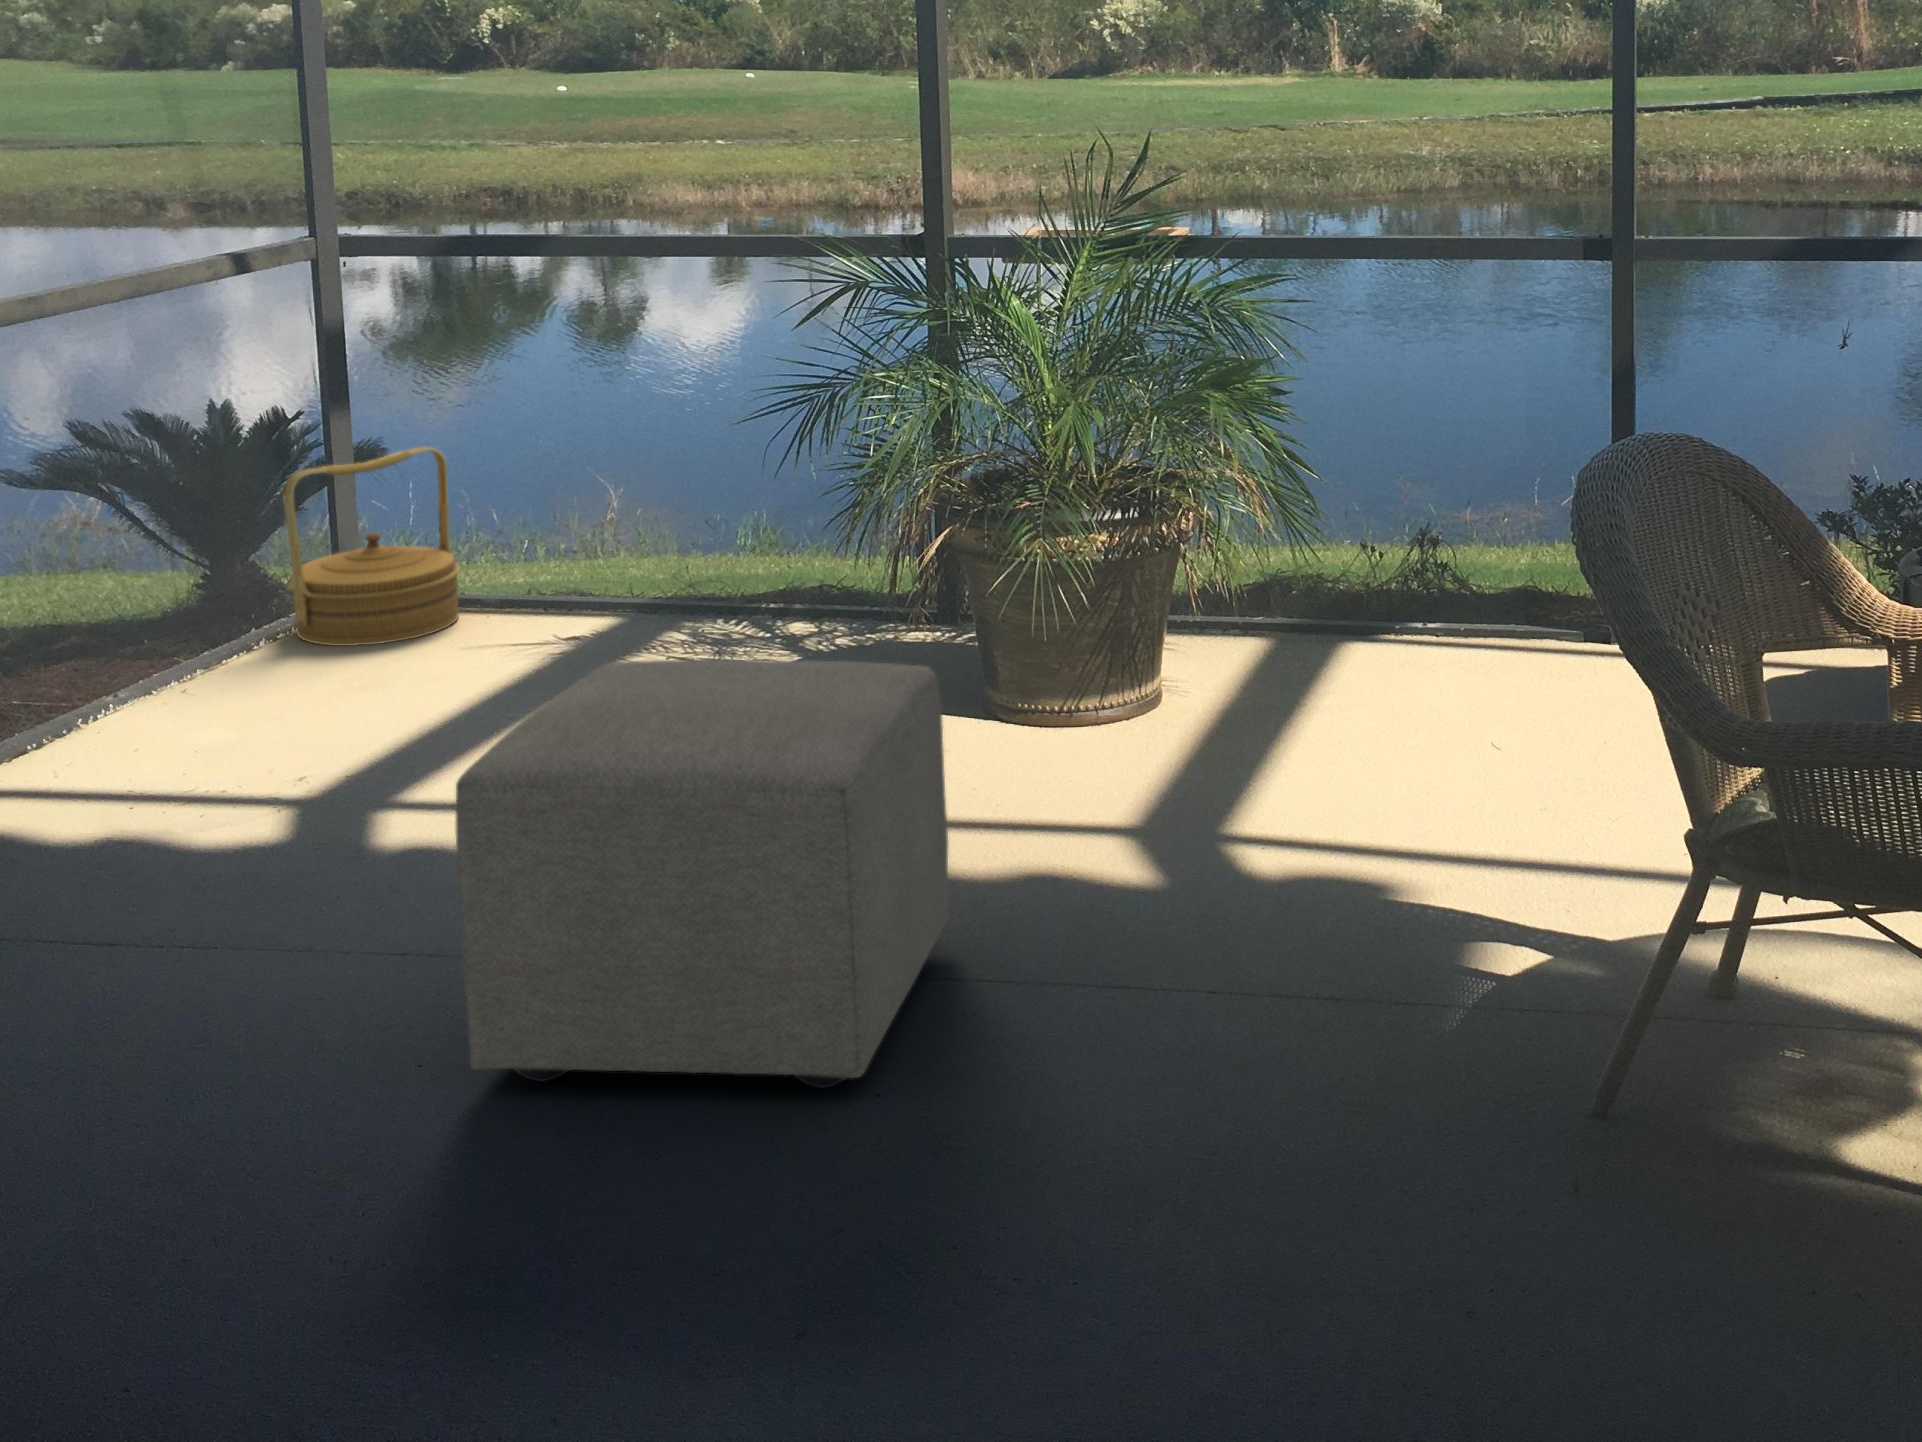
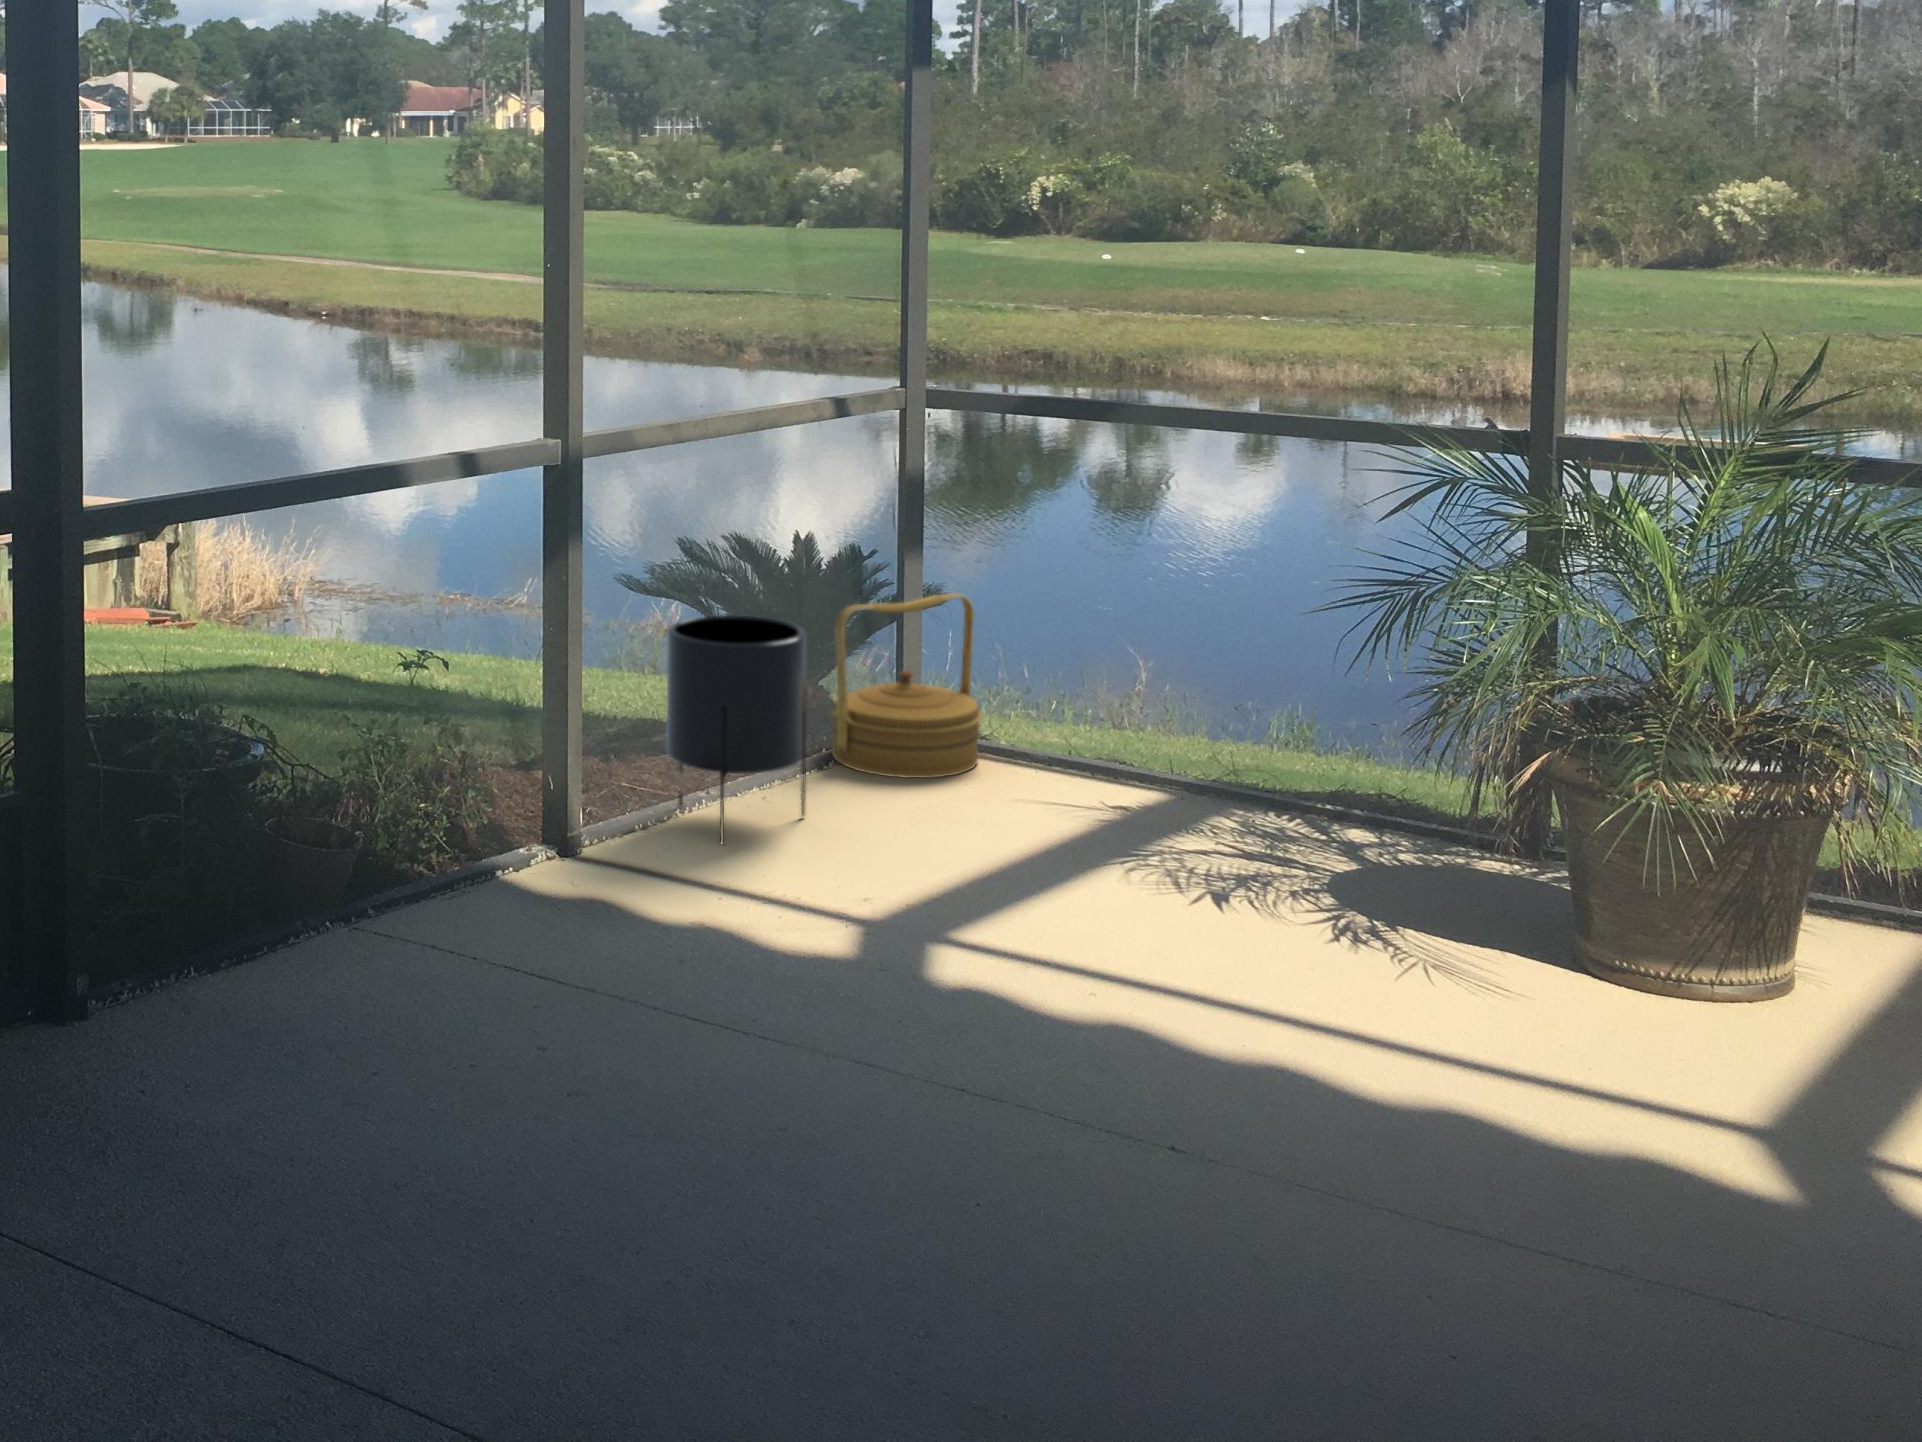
planter: none [51,491,243,744] -> present [666,615,807,843]
ottoman: present [456,660,949,1088] -> none [1138,862,1618,1351]

